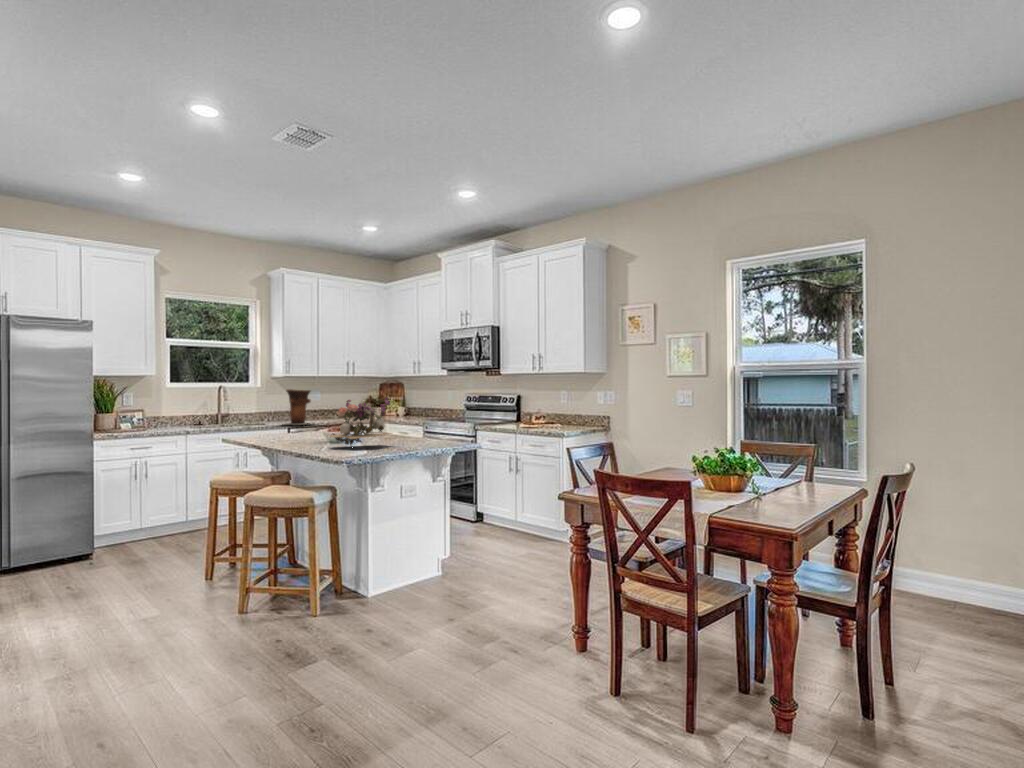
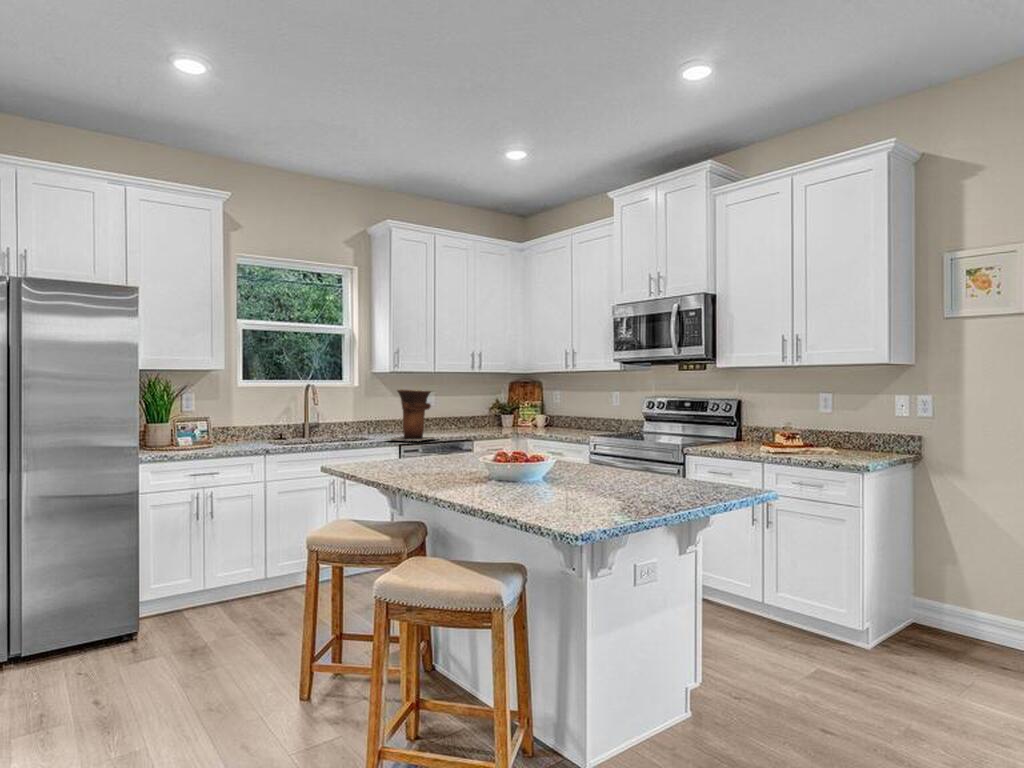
flower arrangement: present [330,396,392,446] -> none [508,400,627,492]

